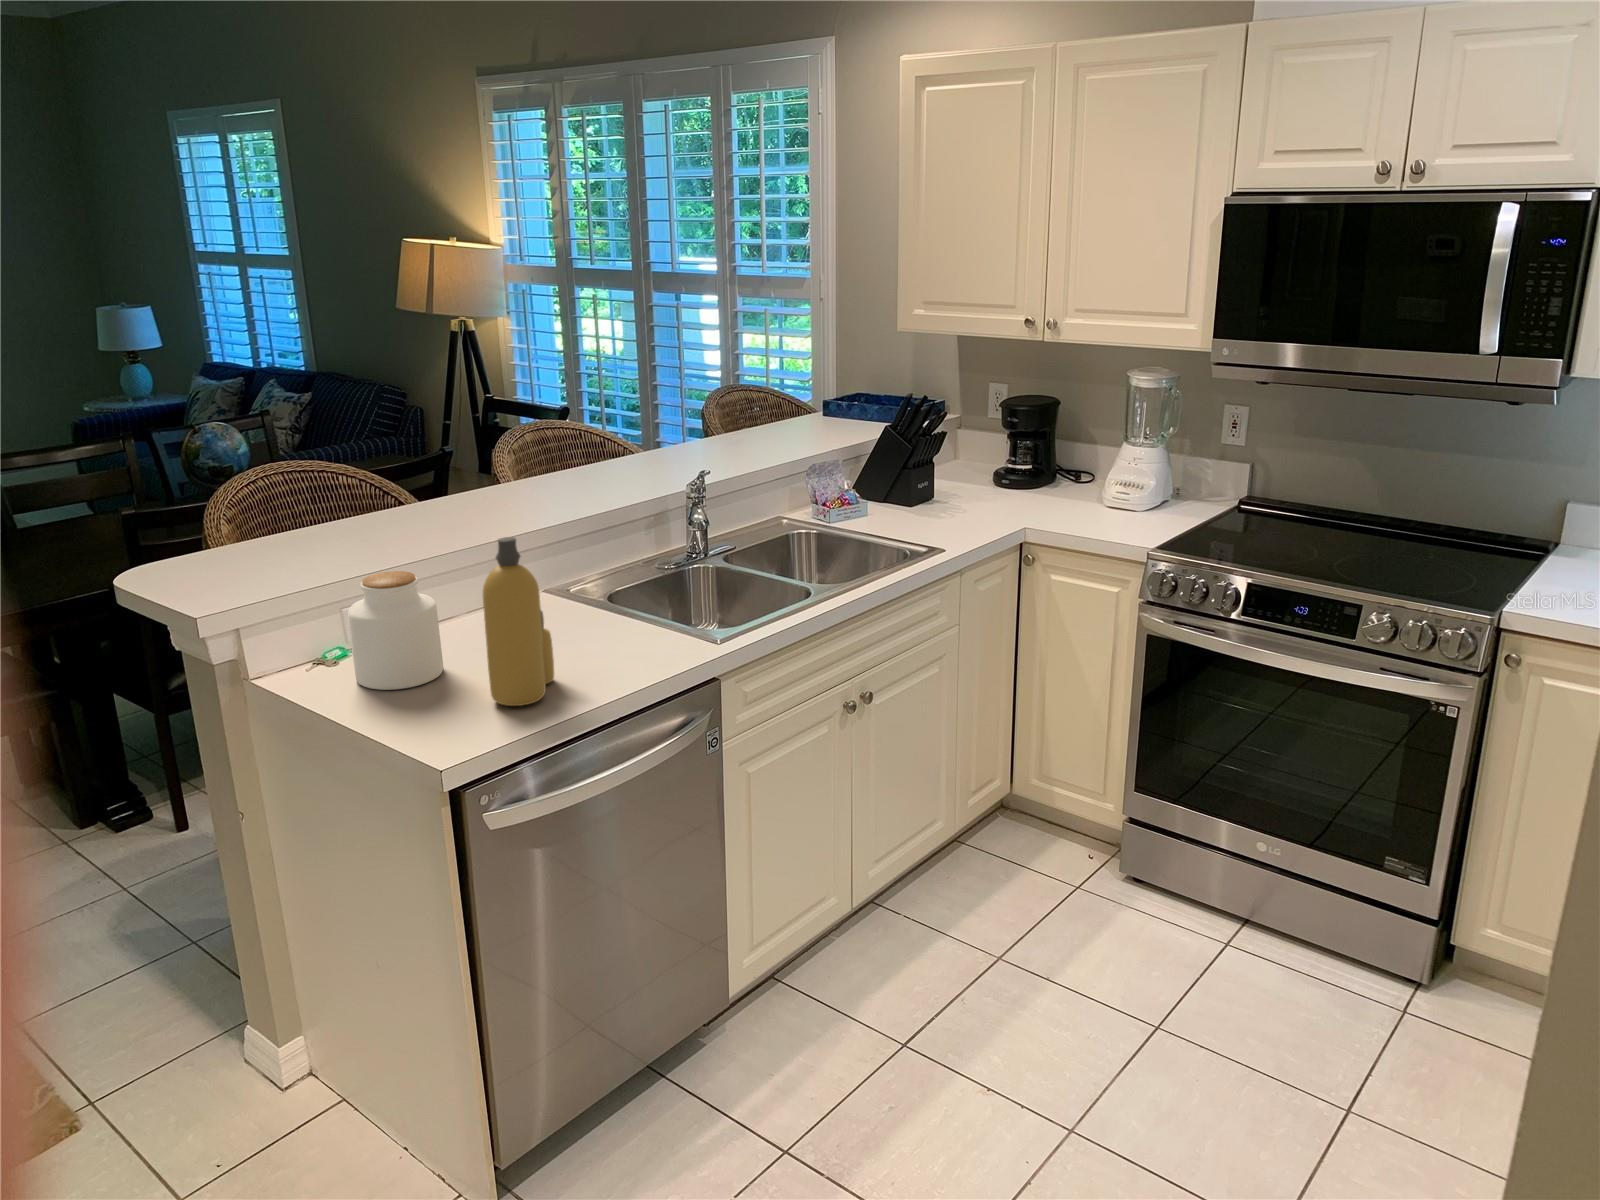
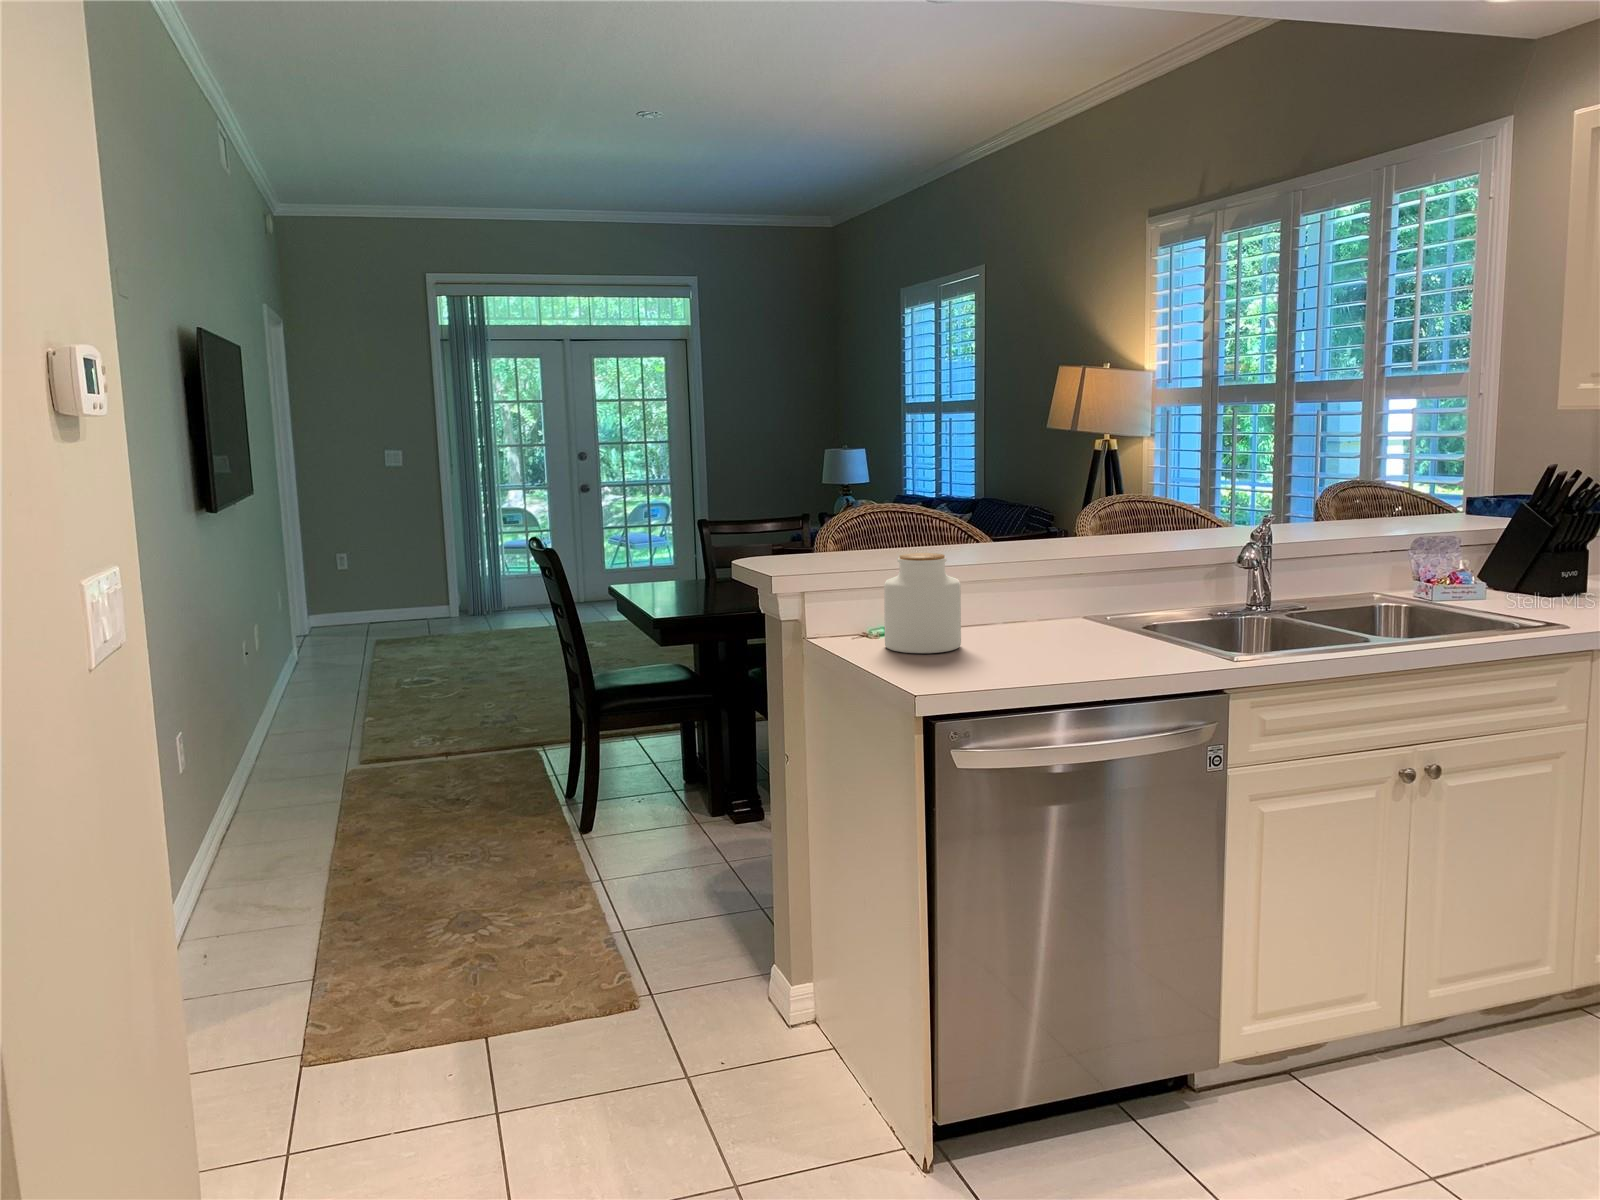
bottle: present [483,537,554,706] -> none [988,512,1055,671]

